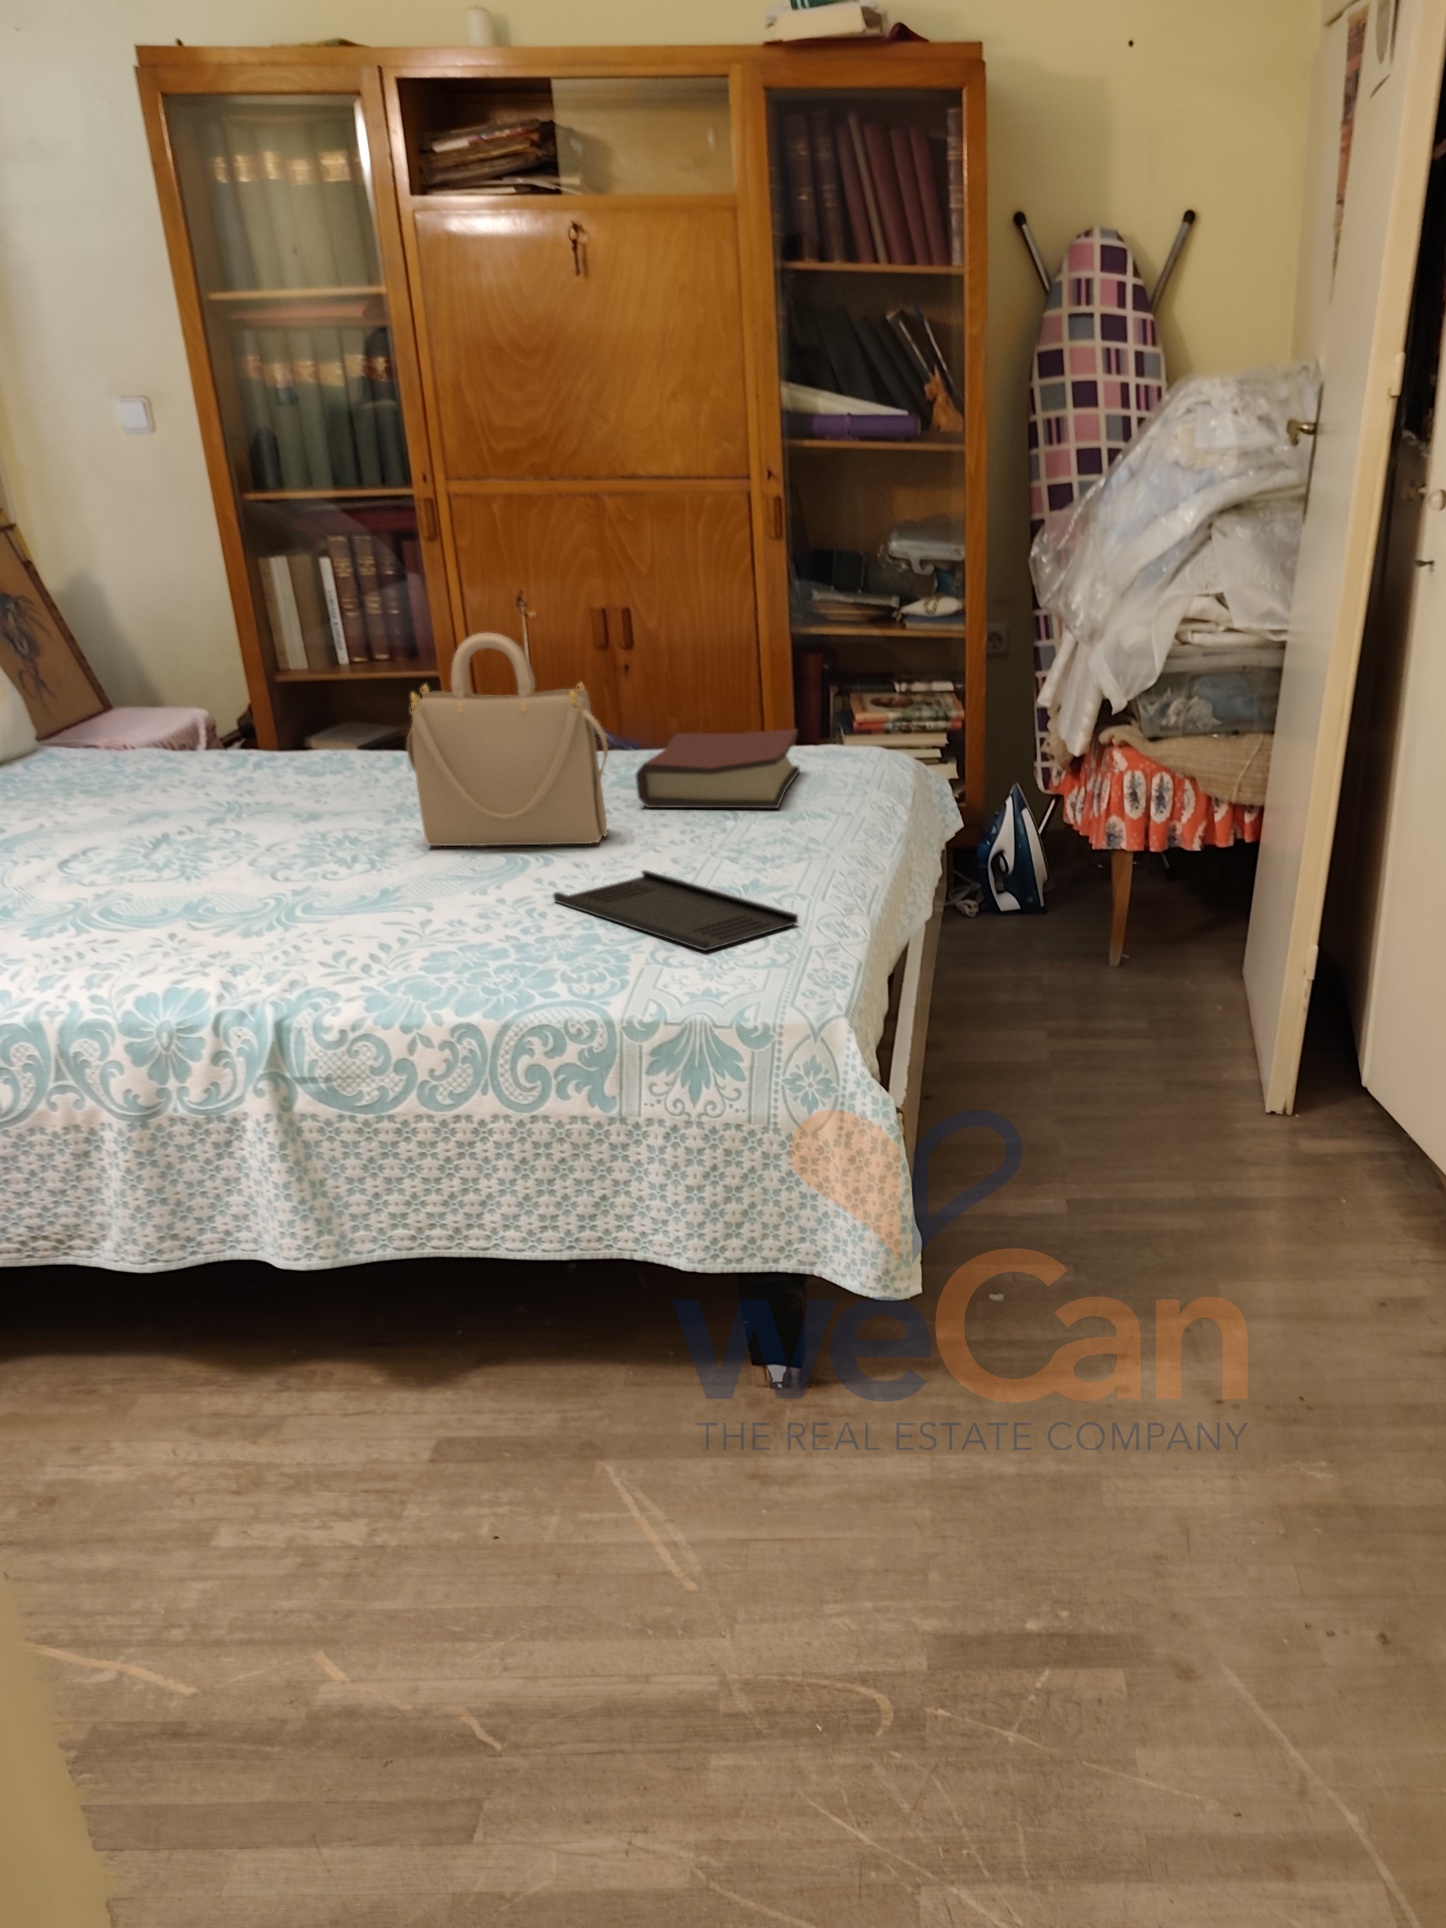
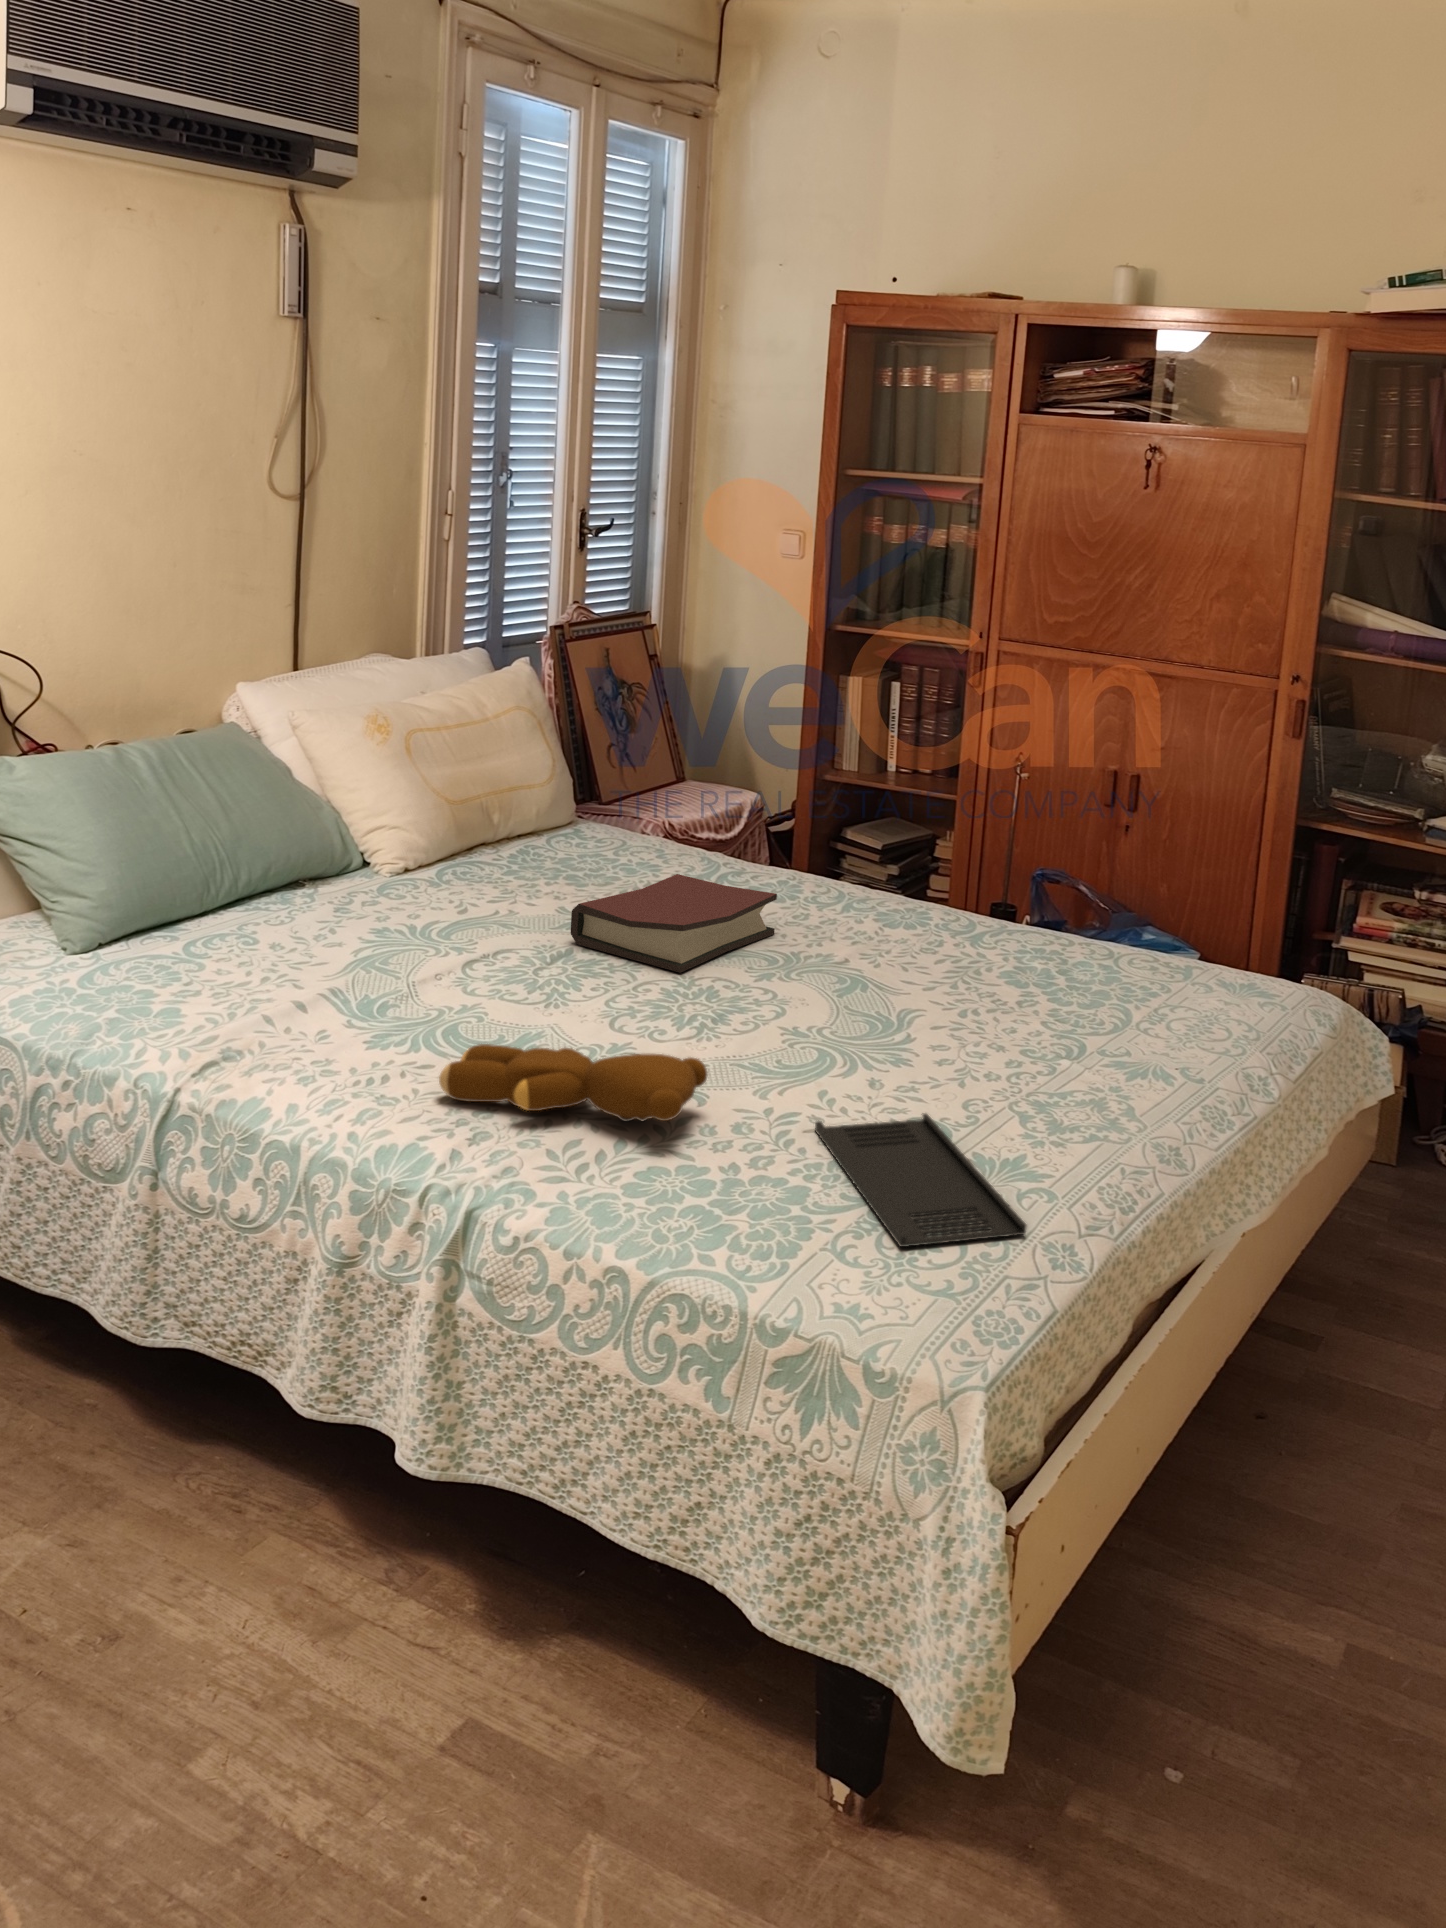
handbag: present [407,633,608,846] -> none [759,840,953,1060]
hardback book: present [636,729,800,808] -> present [571,874,777,973]
teddy bear: none [154,857,437,949] -> present [439,1044,707,1121]

